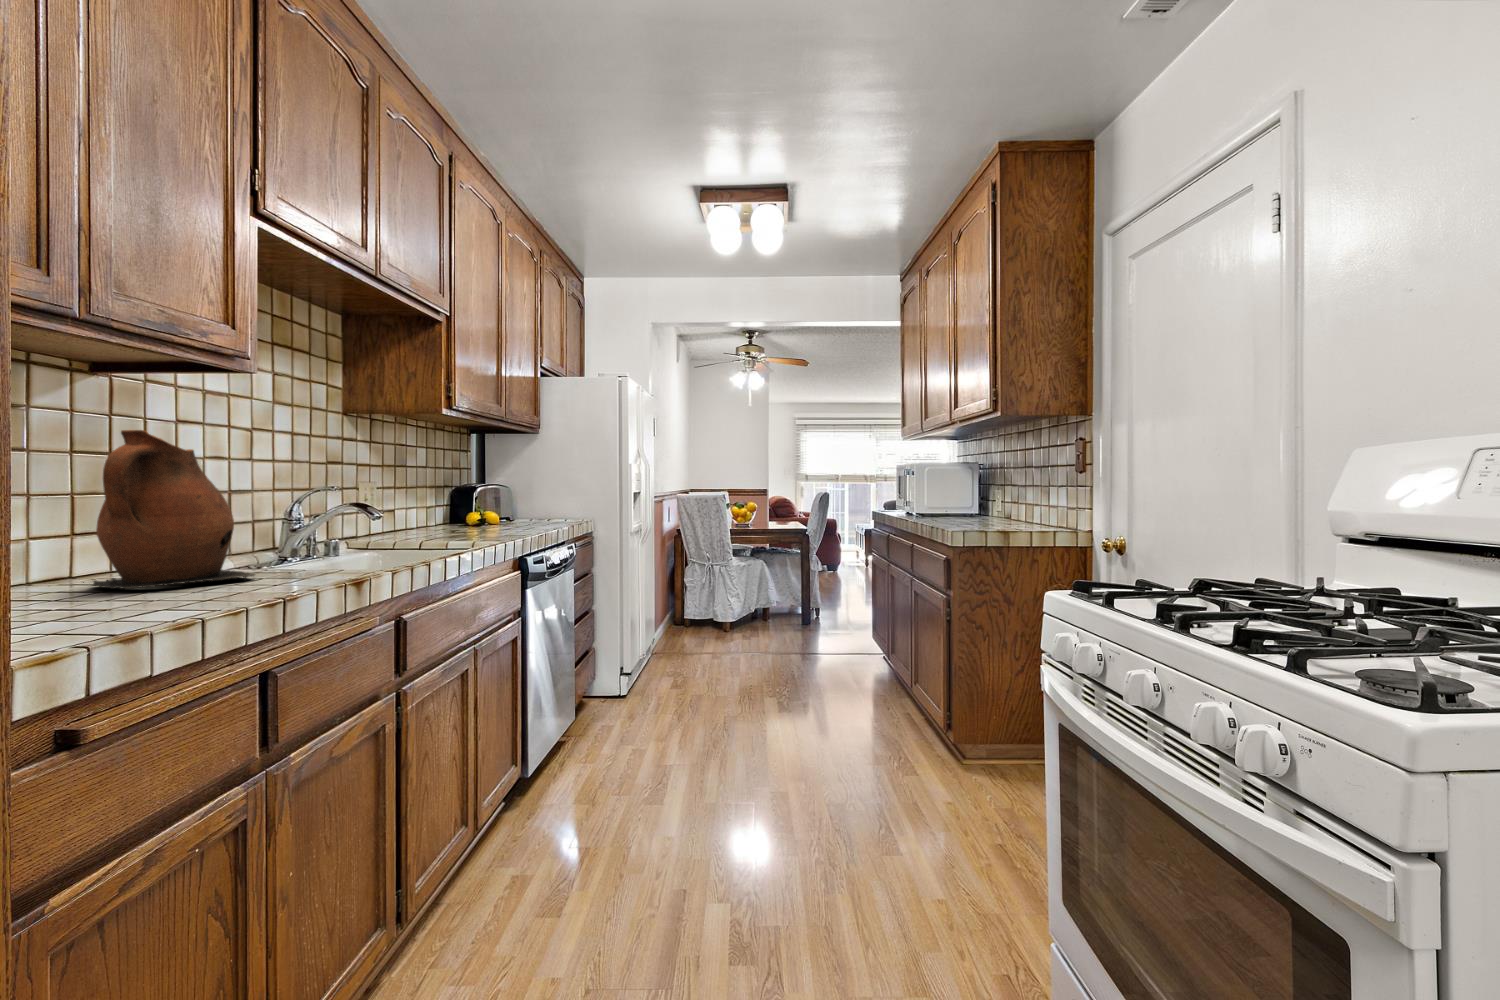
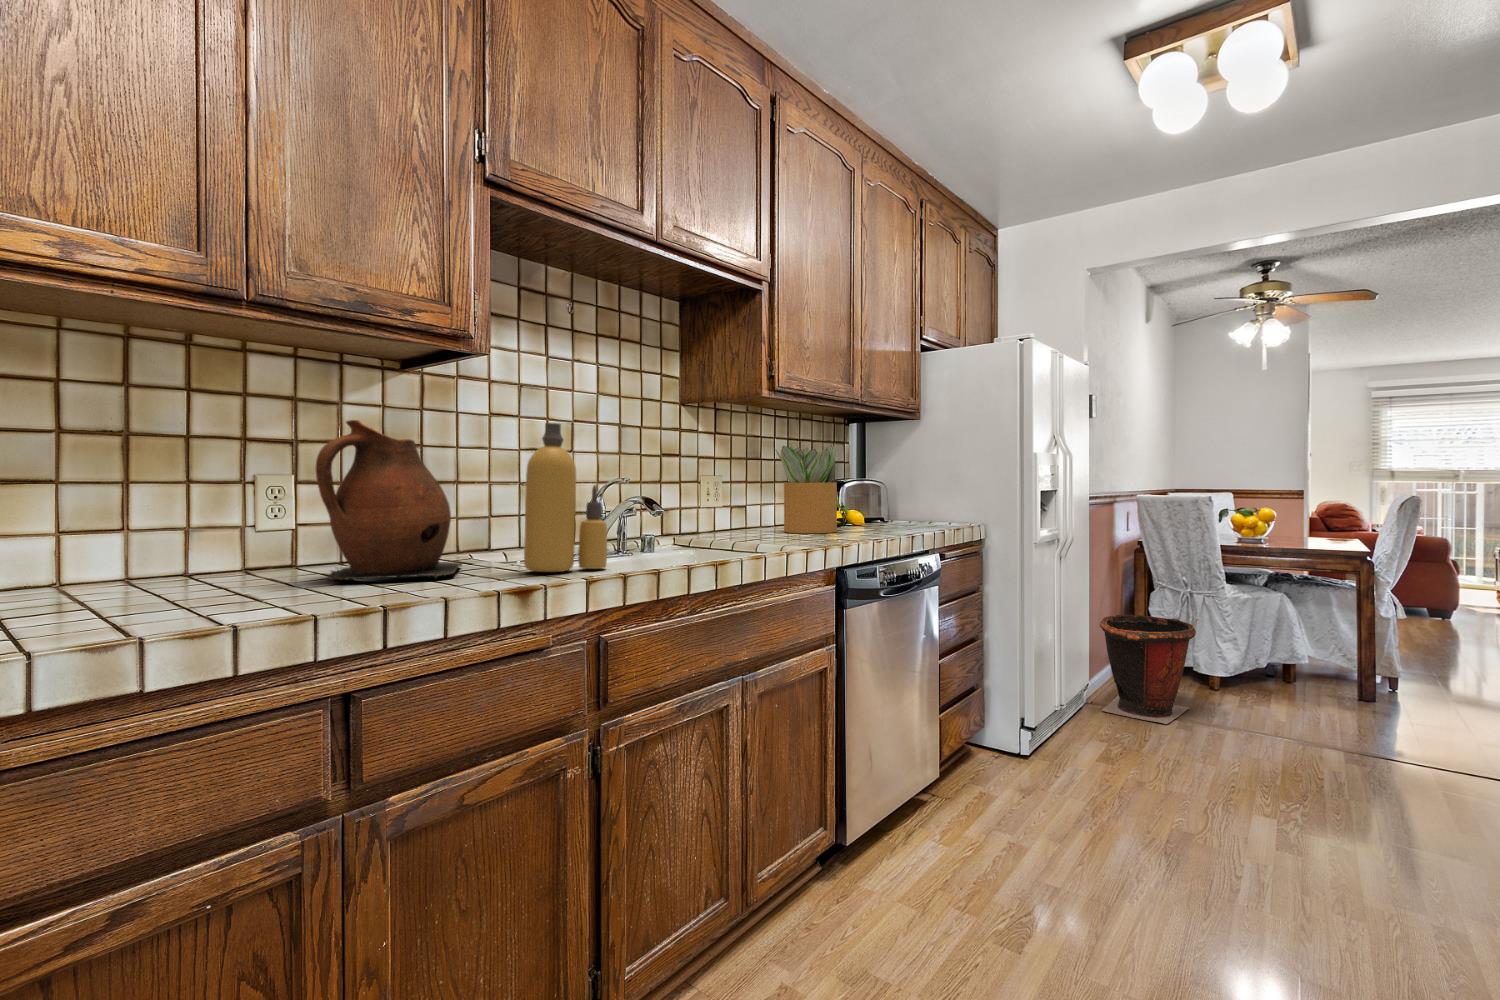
bottle: none [310,437,383,569] -> present [524,423,607,572]
potted plant: none [424,454,486,533] -> present [775,445,838,533]
waste bin: none [661,580,725,661] -> present [1099,615,1198,724]

